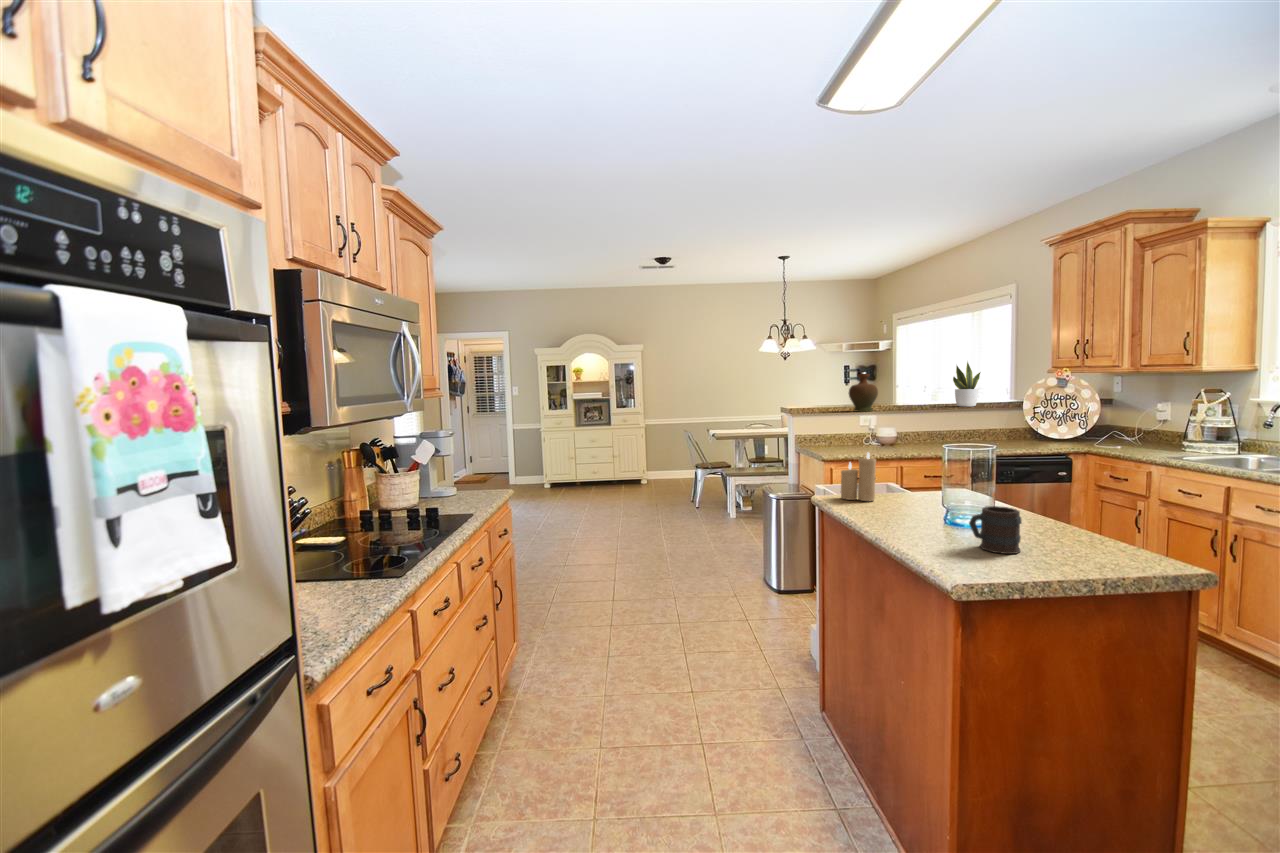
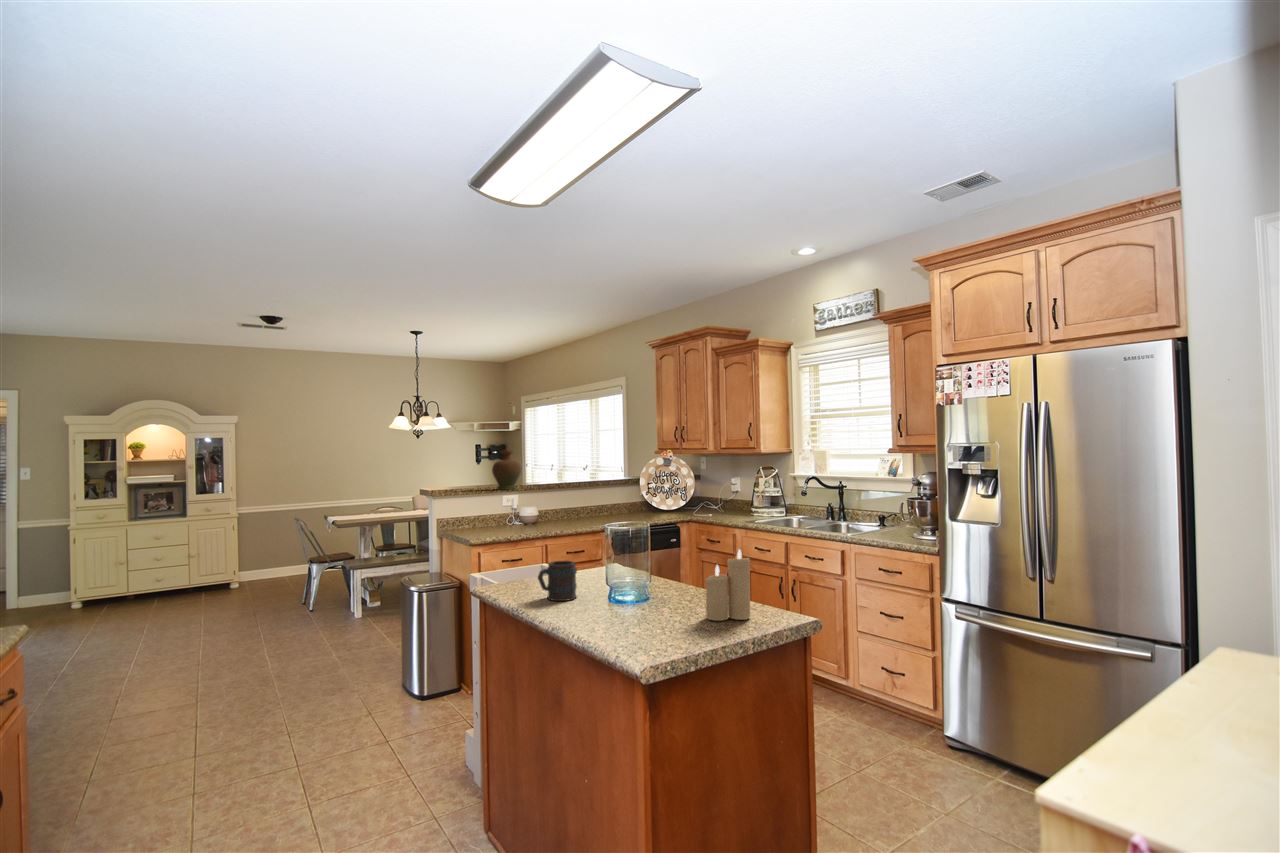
potted plant: present [953,362,980,407] -> none [587,440,609,483]
candle: present [841,453,876,501] -> present [705,550,750,621]
mug: present [969,506,1022,554] -> present [538,561,577,601]

